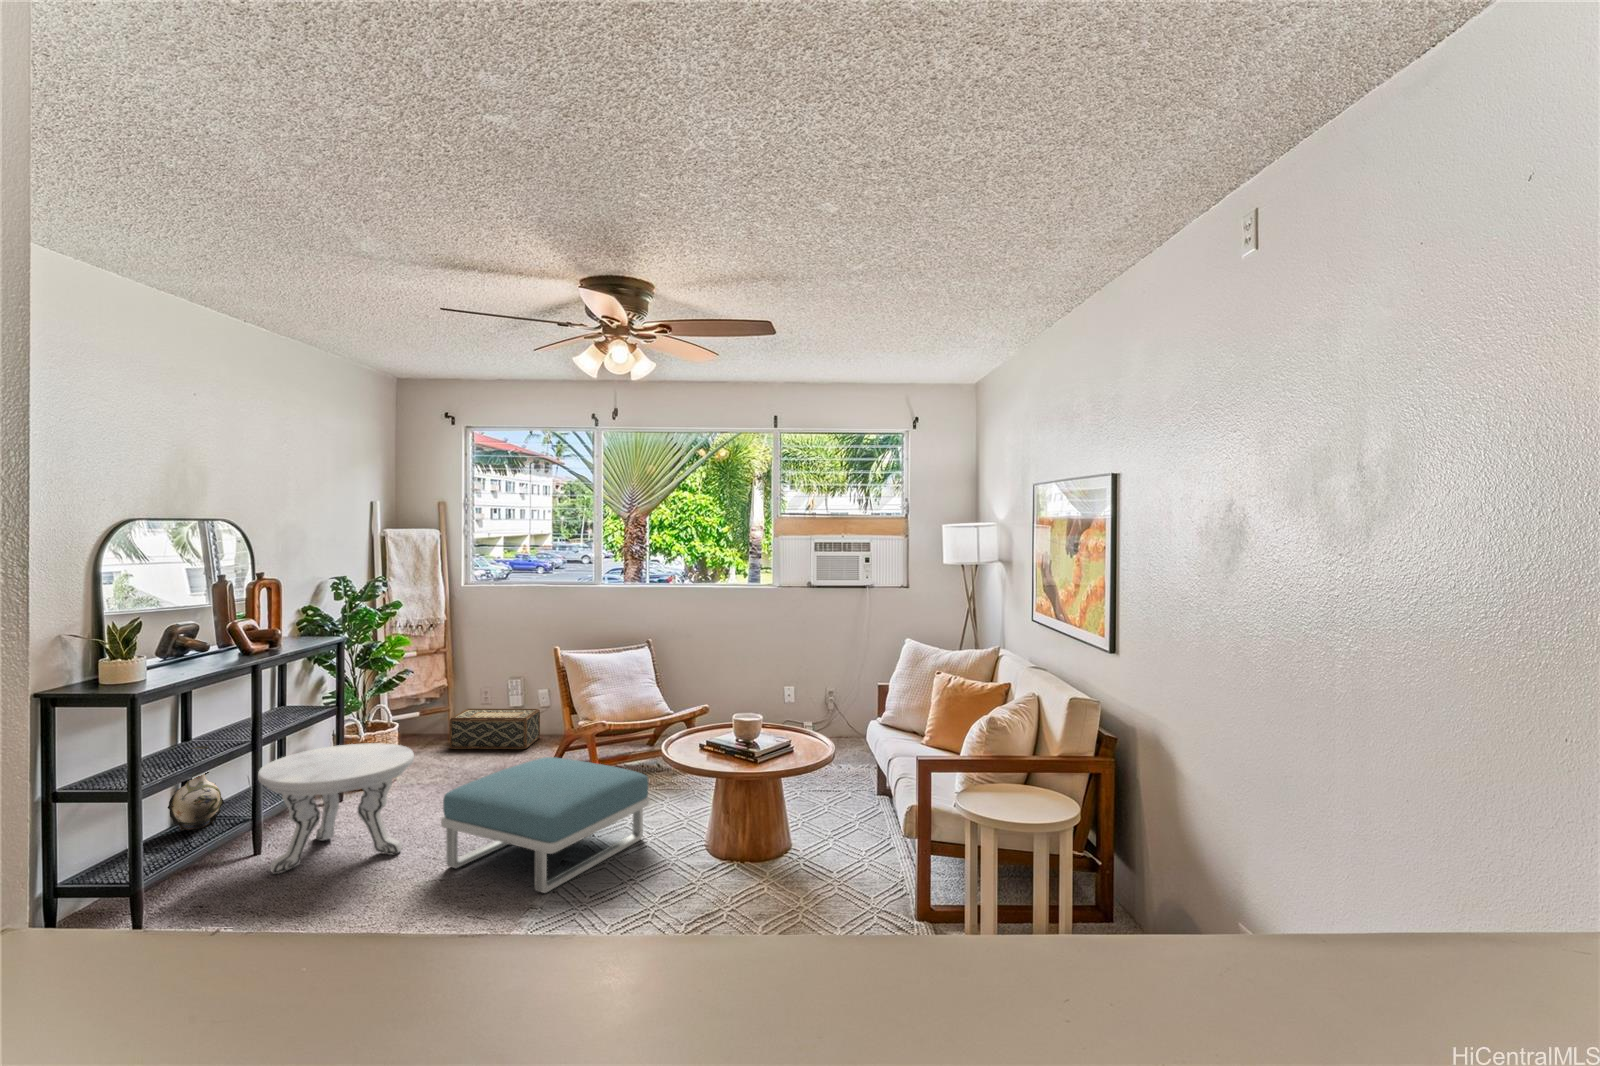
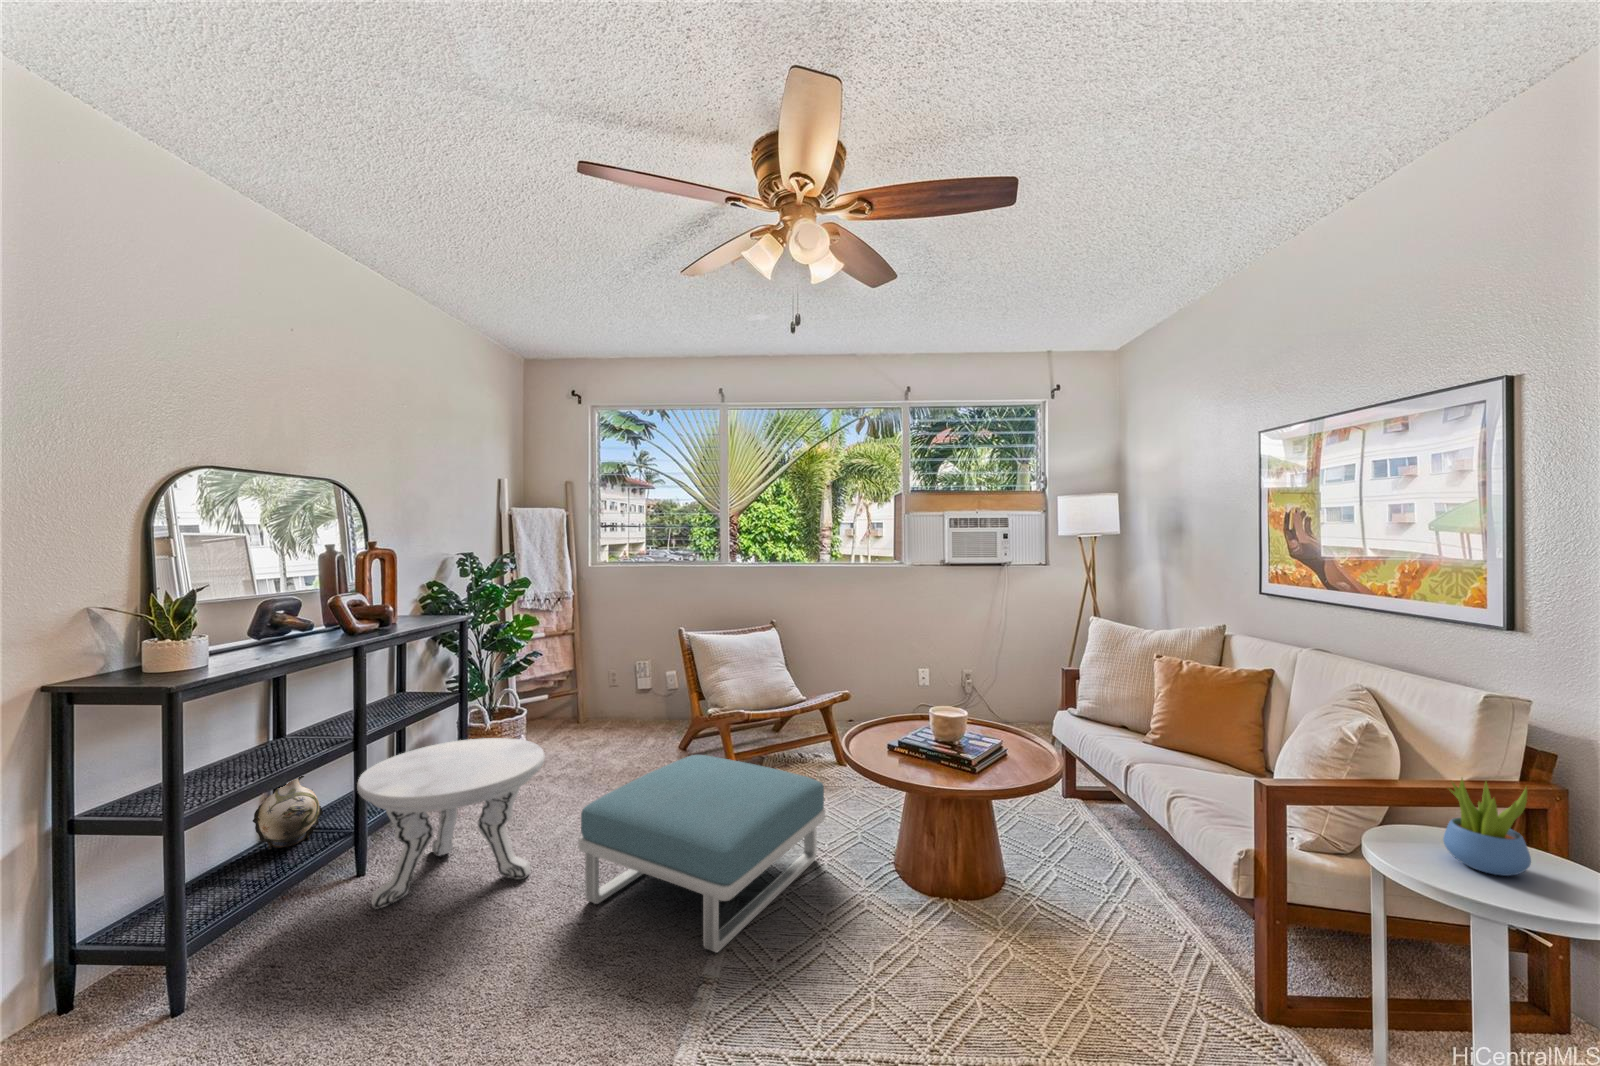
woven basket: present [449,709,540,749] -> none [578,691,668,734]
succulent plant: none [998,745,1037,805] -> present [1443,778,1531,876]

